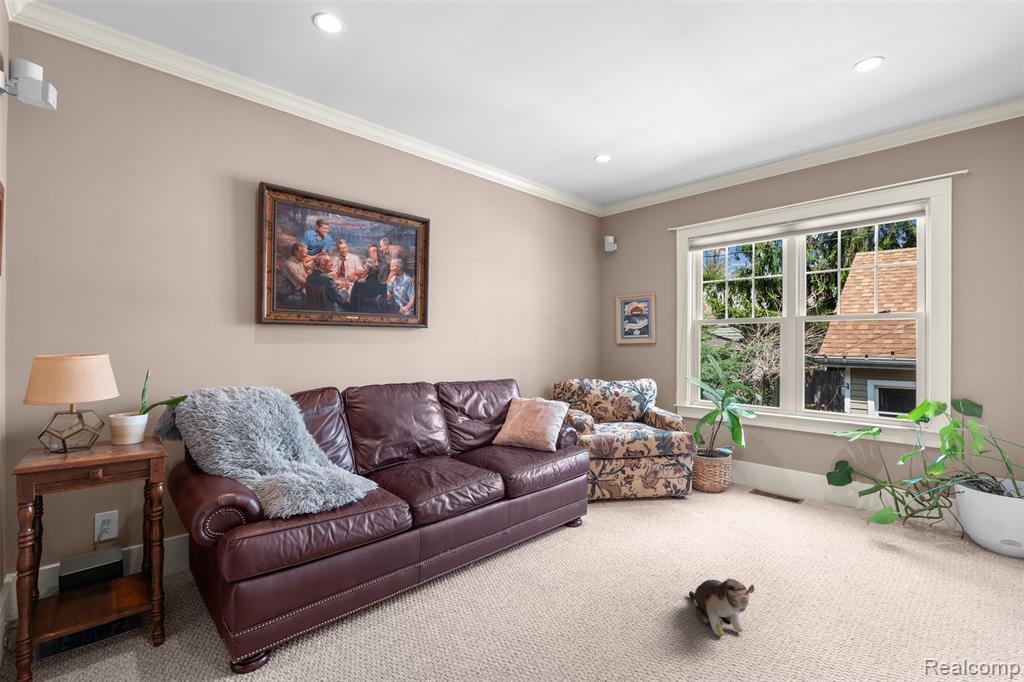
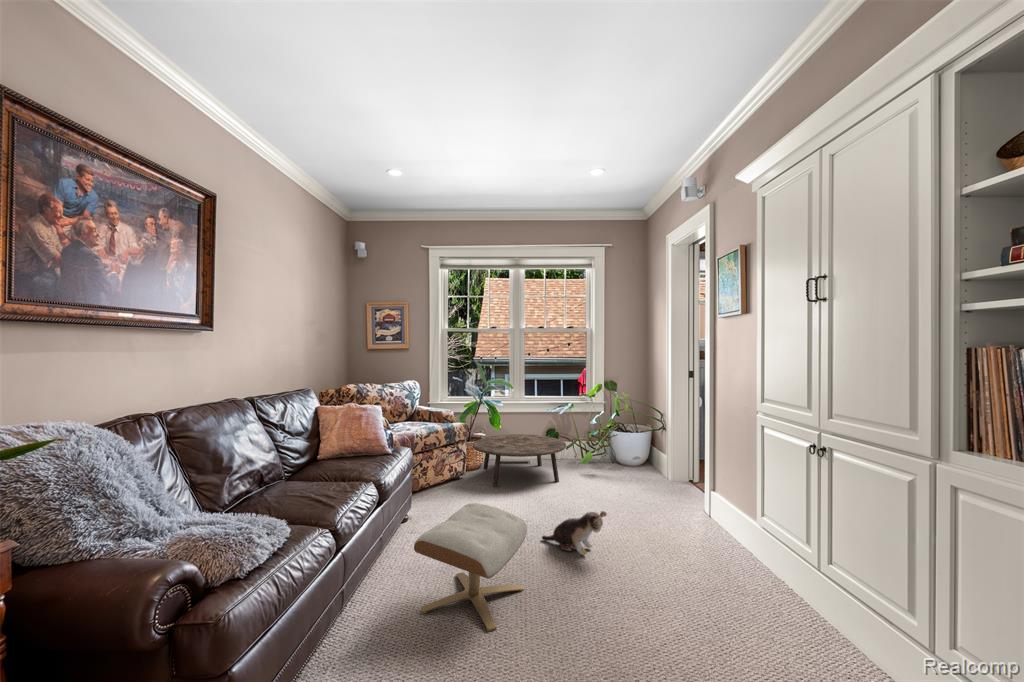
coffee table: none [698,457,842,539] -> present [473,434,566,487]
ottoman: none [472,516,611,655] -> present [414,503,527,631]

